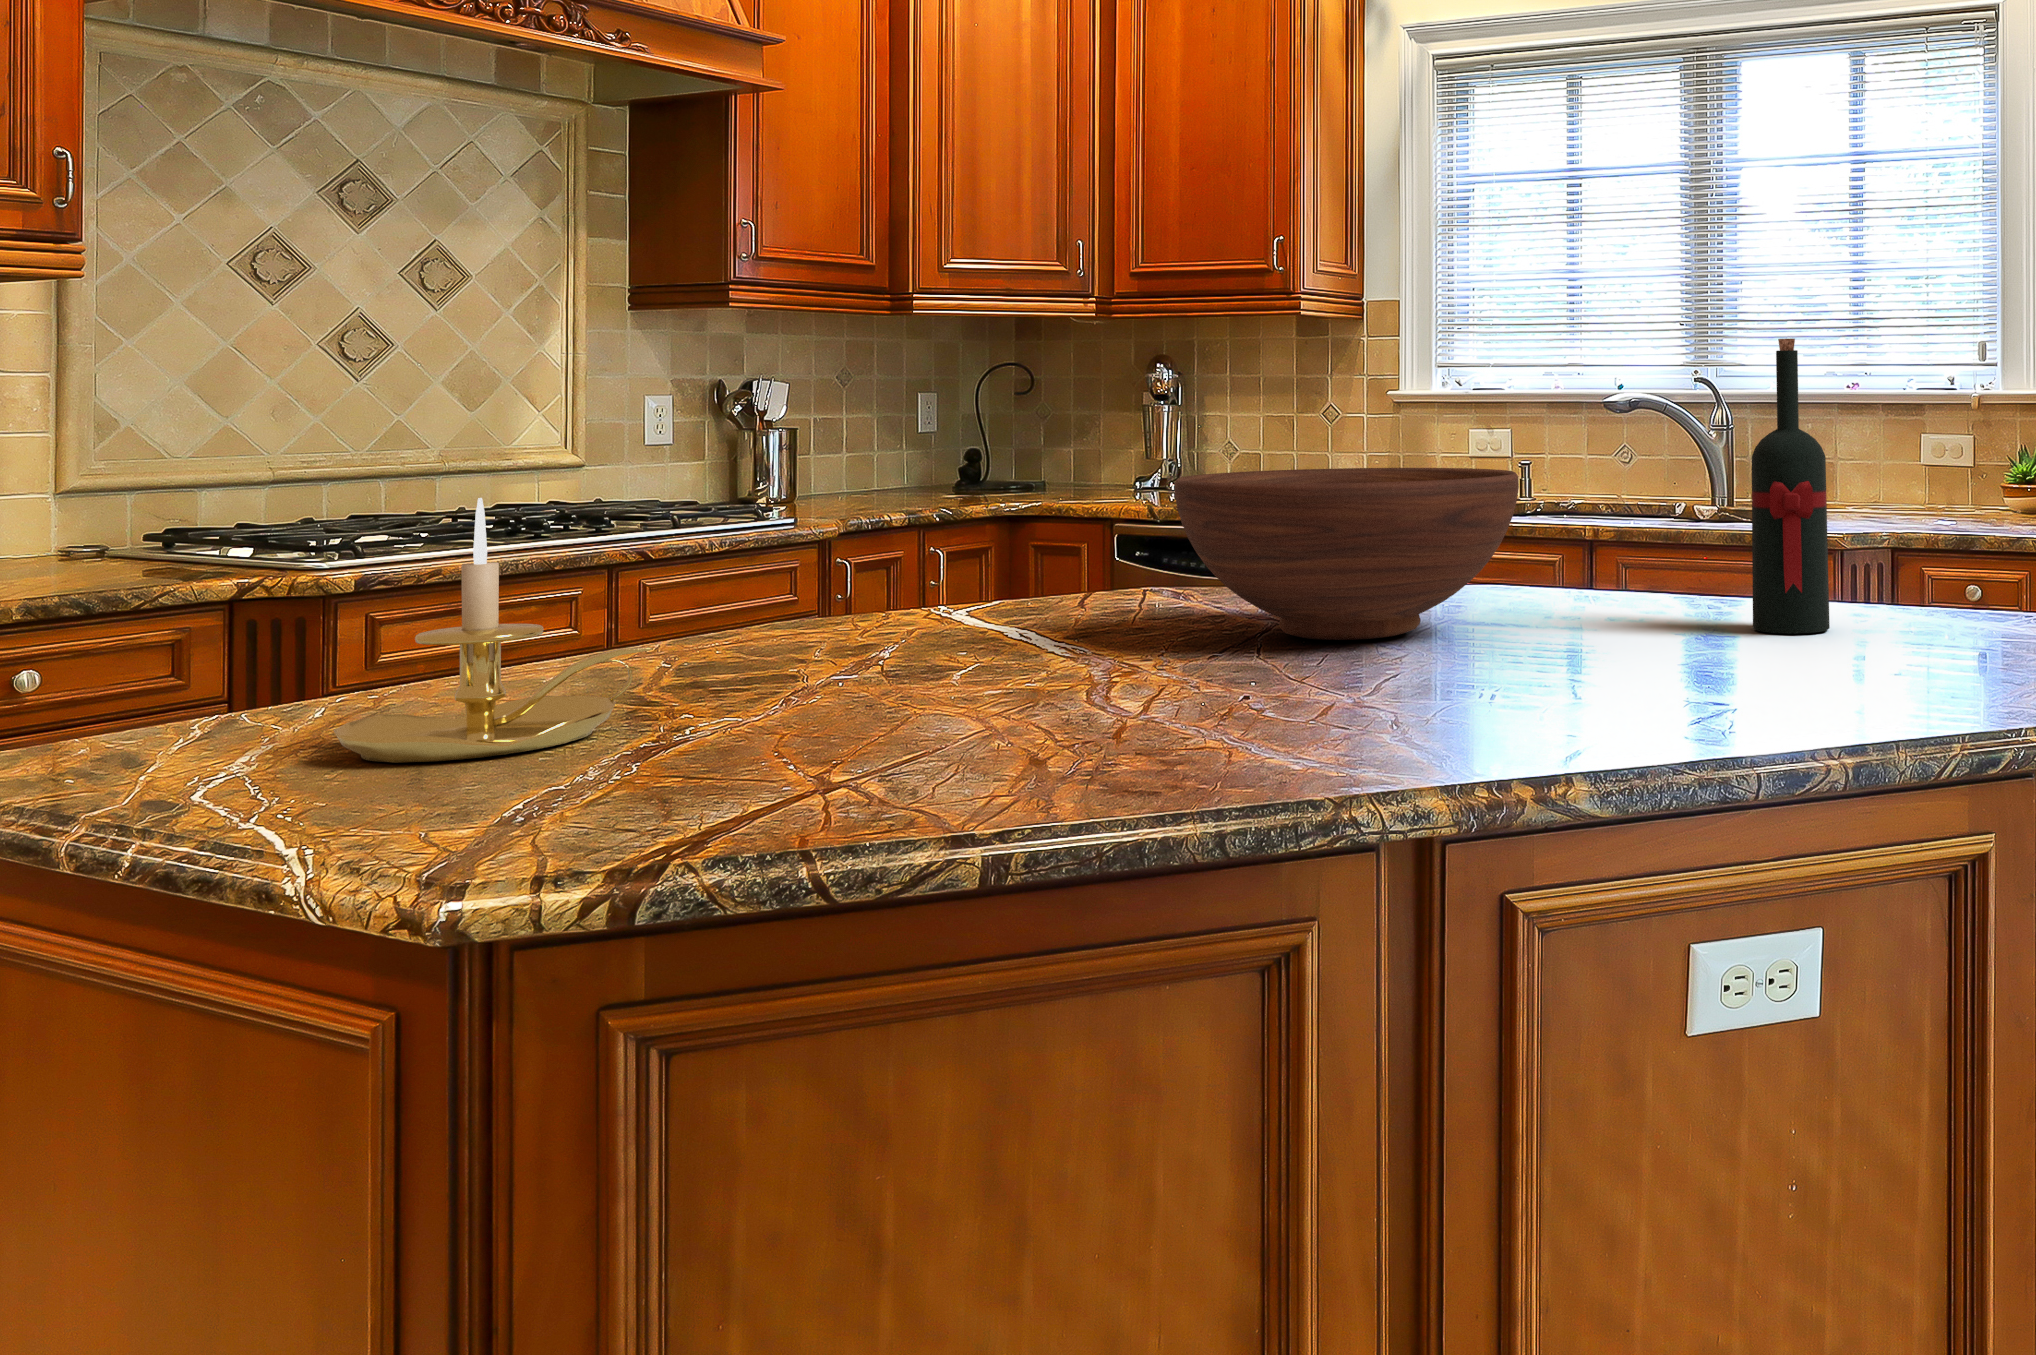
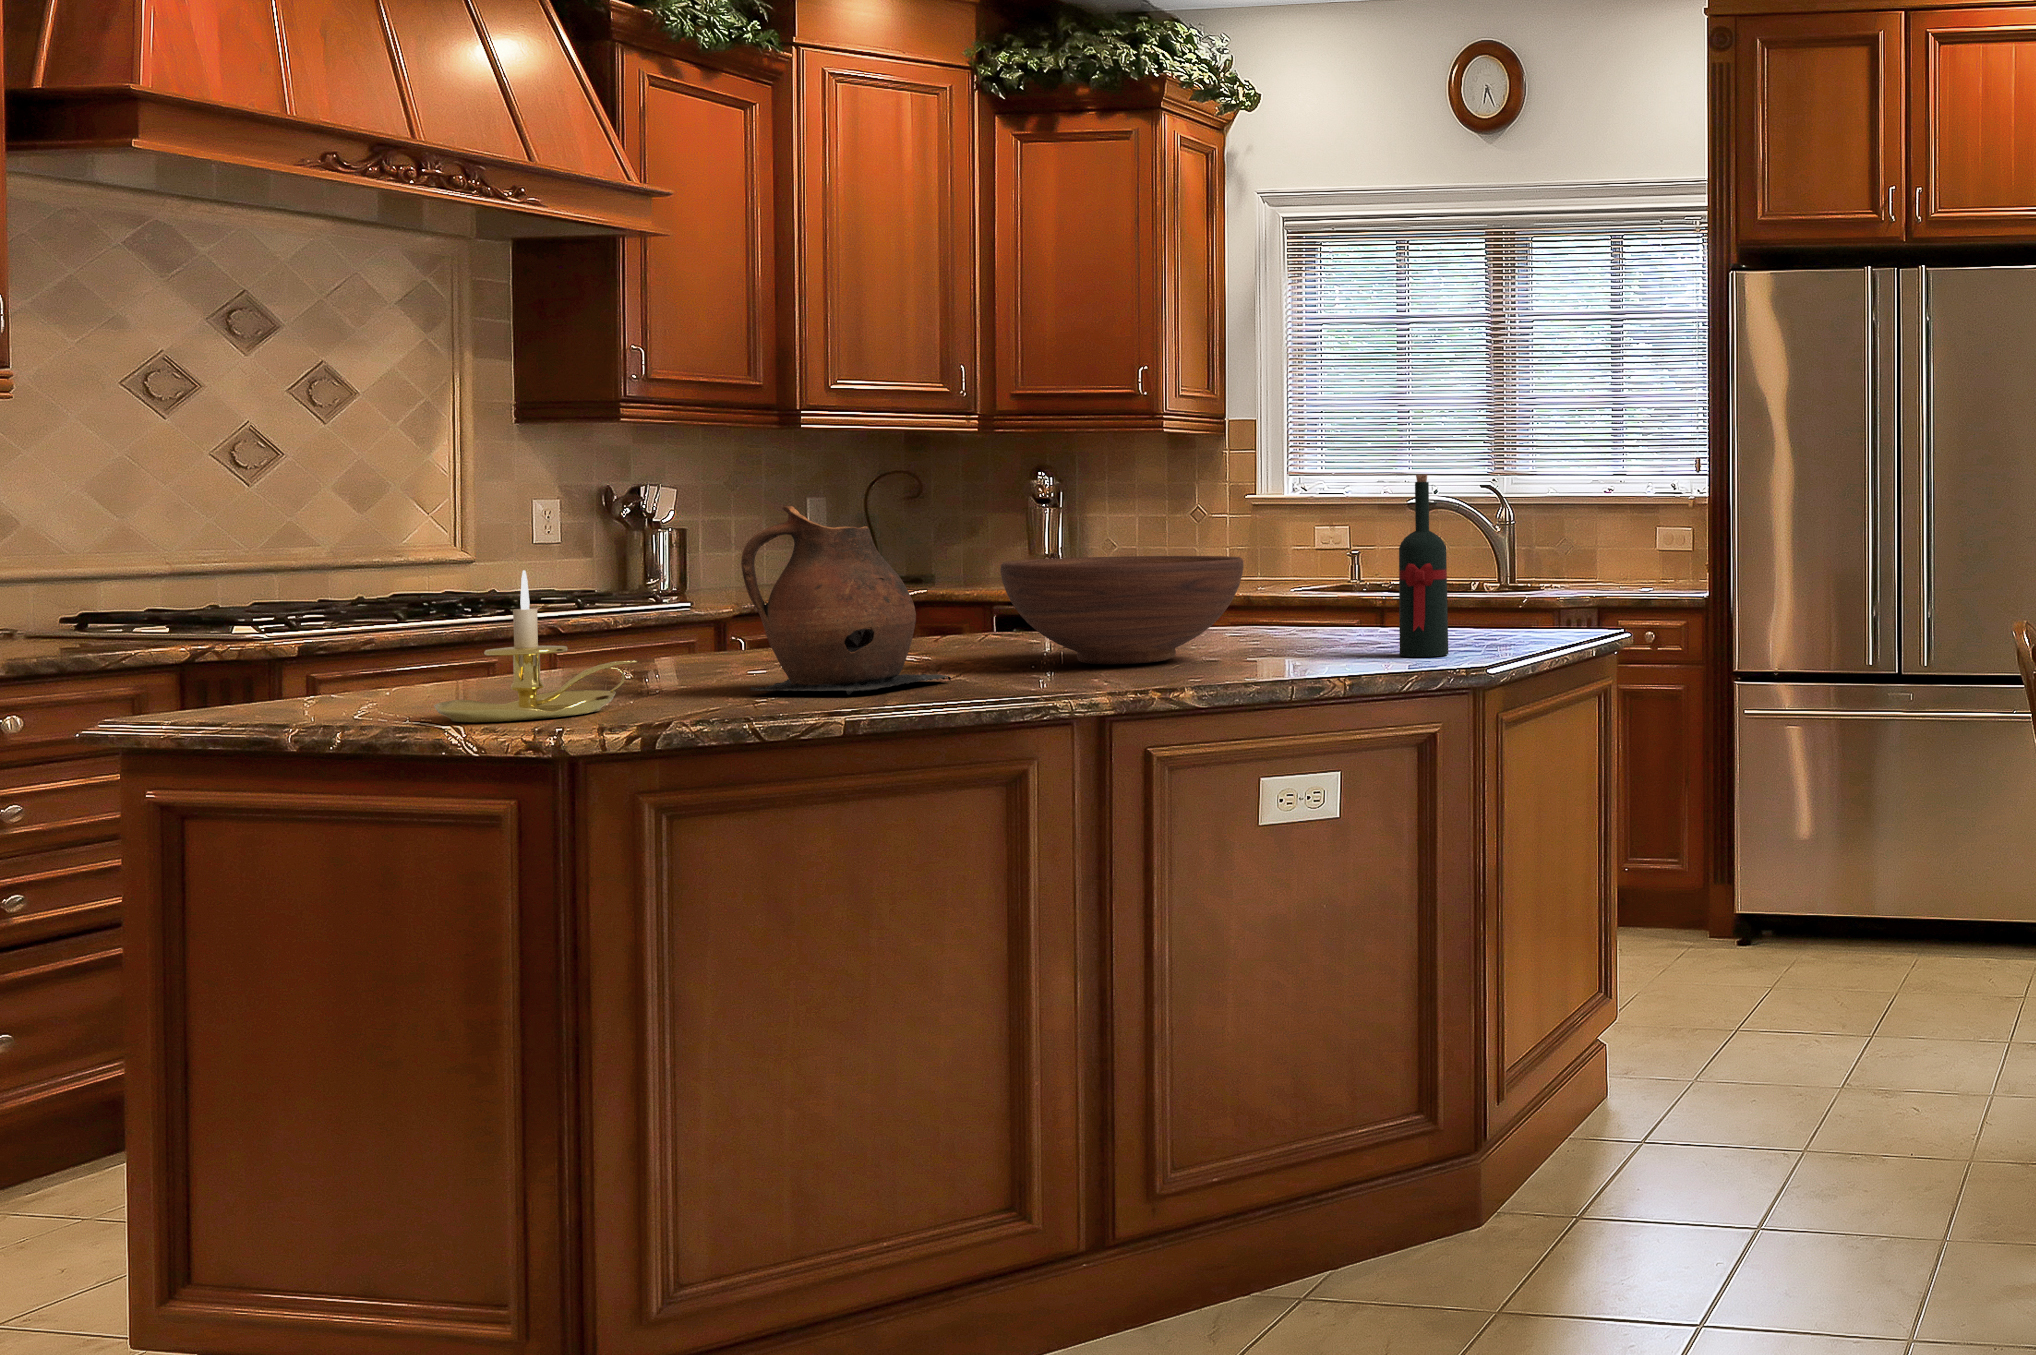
ceramic pitcher: none [813,391,1113,707] -> present [741,506,951,695]

